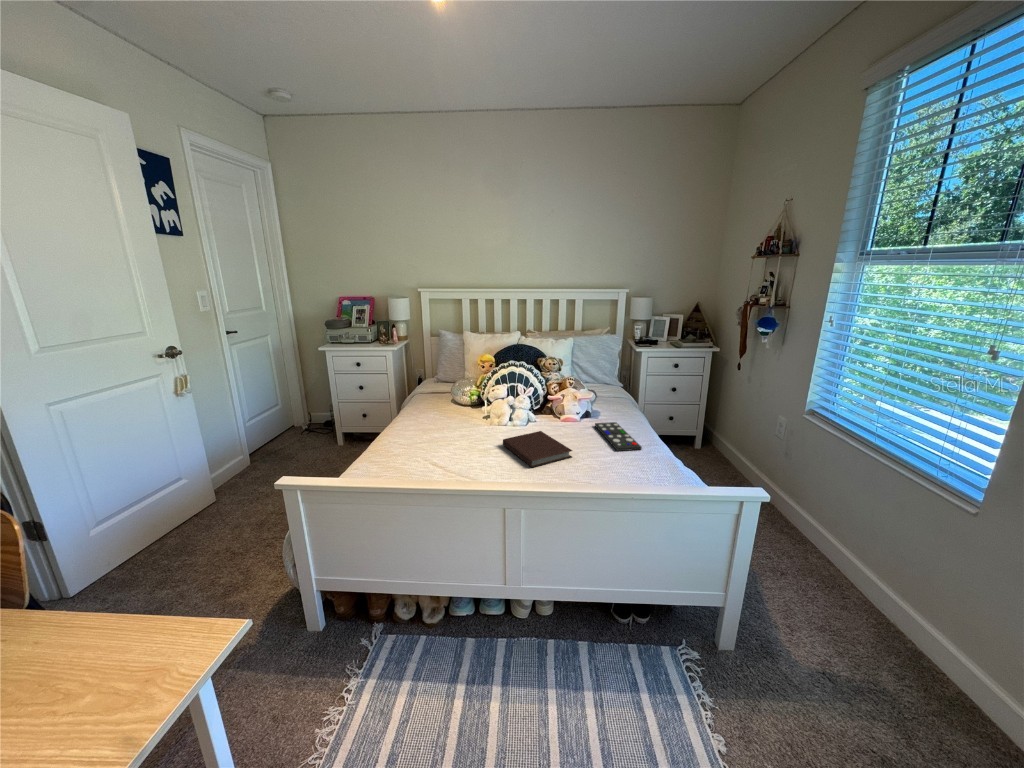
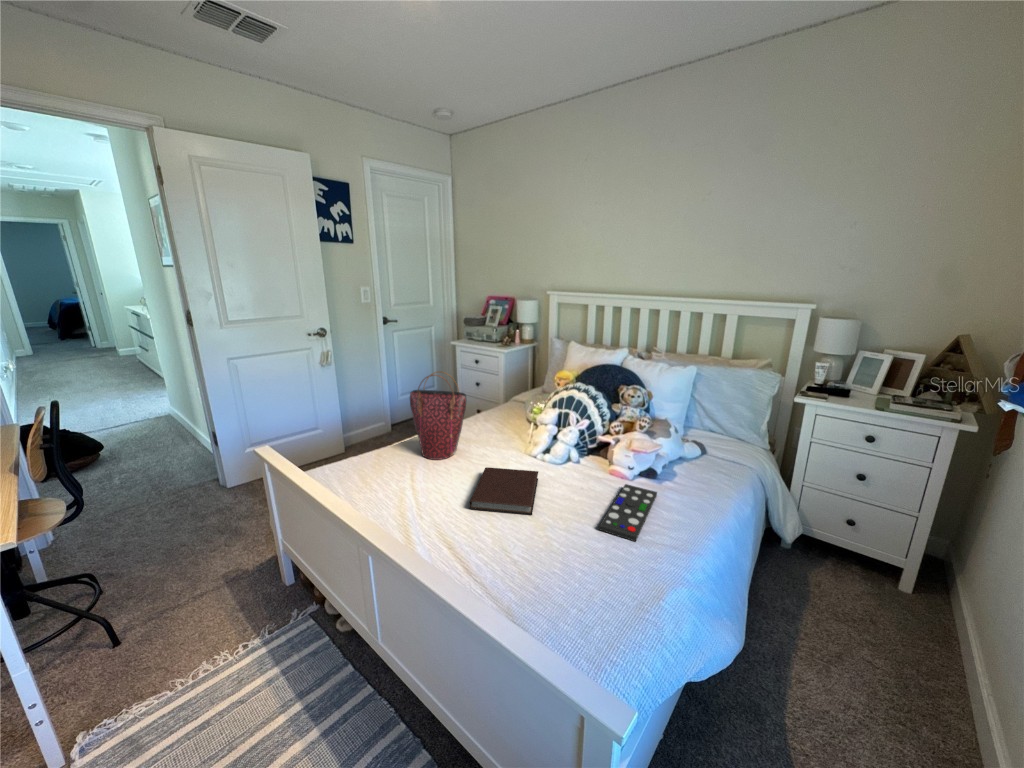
handbag: none [411,367,464,449] -> present [410,371,466,460]

